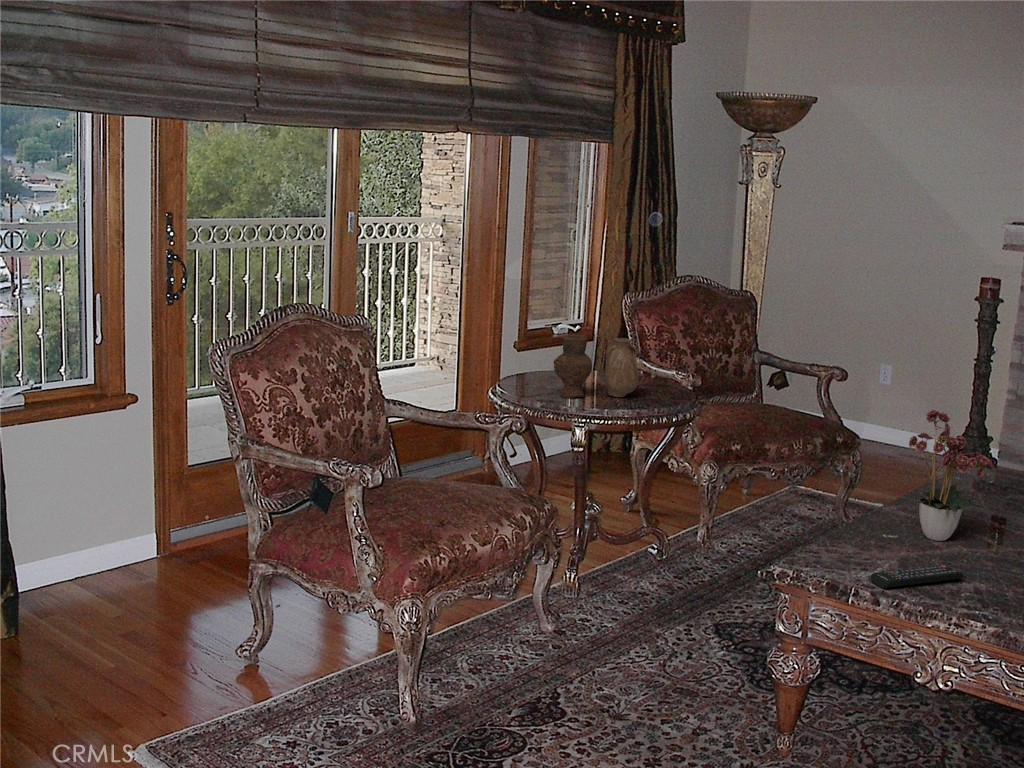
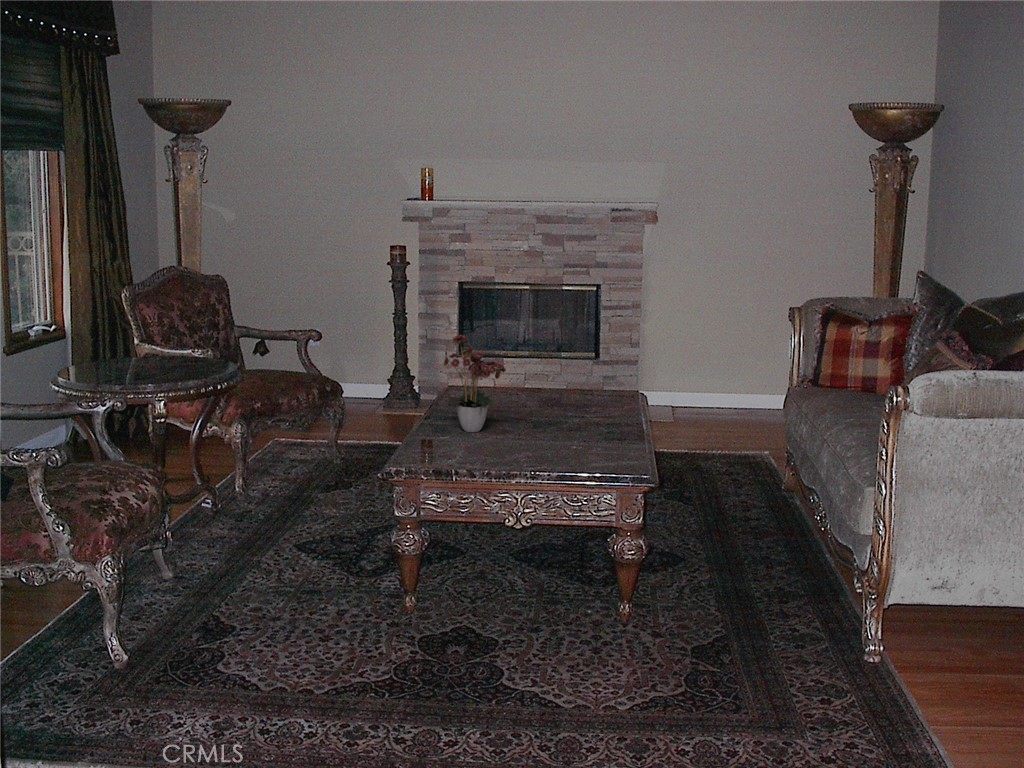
vase: present [554,335,638,398] -> none [122,318,197,377]
remote control: present [871,565,964,588] -> none [459,443,513,465]

